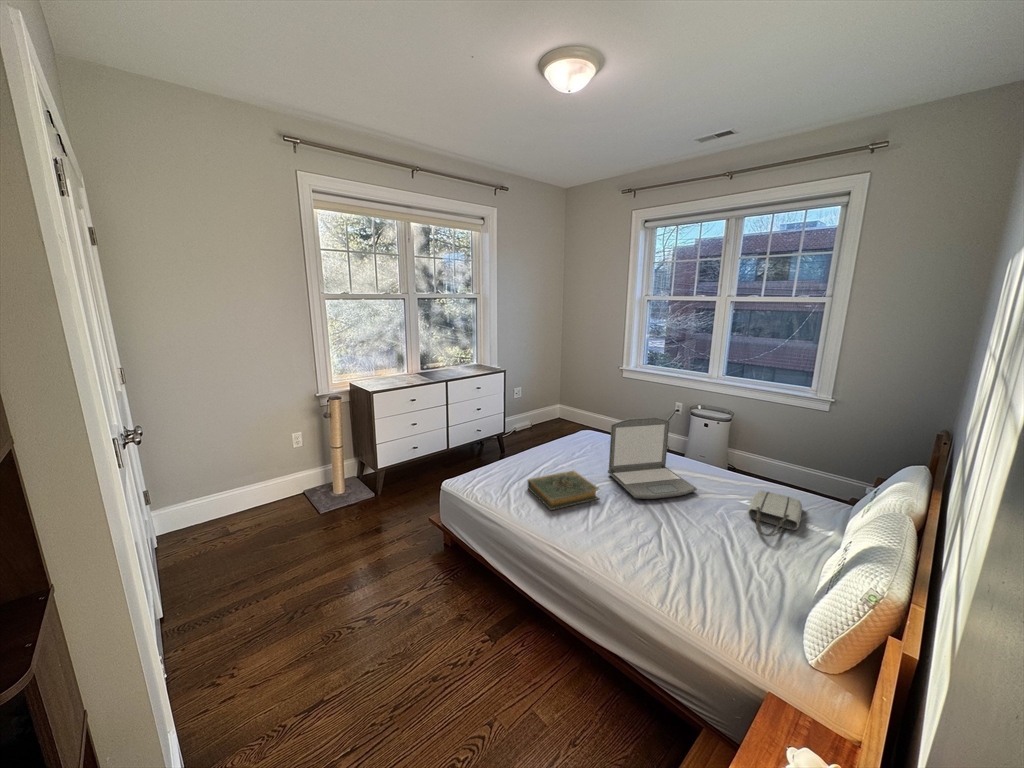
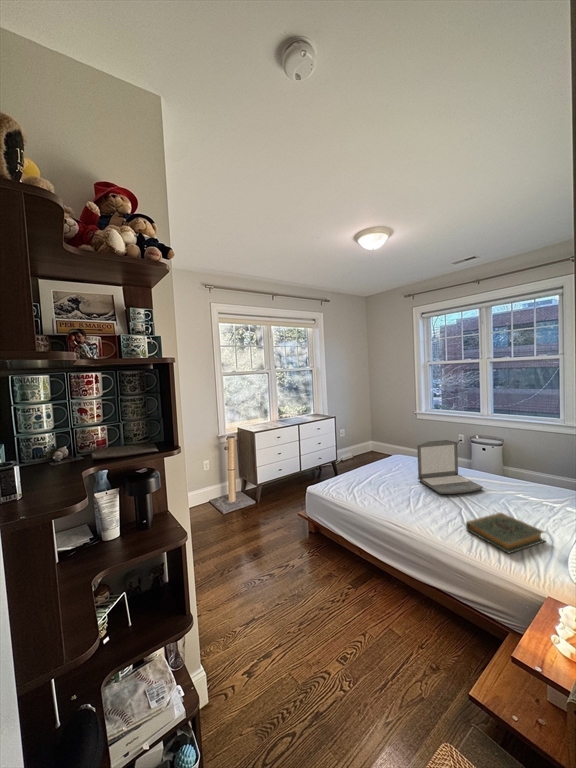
hardback book: present [528,471,600,510] -> present [466,513,545,553]
tote bag: present [748,490,802,536] -> none [522,487,562,514]

